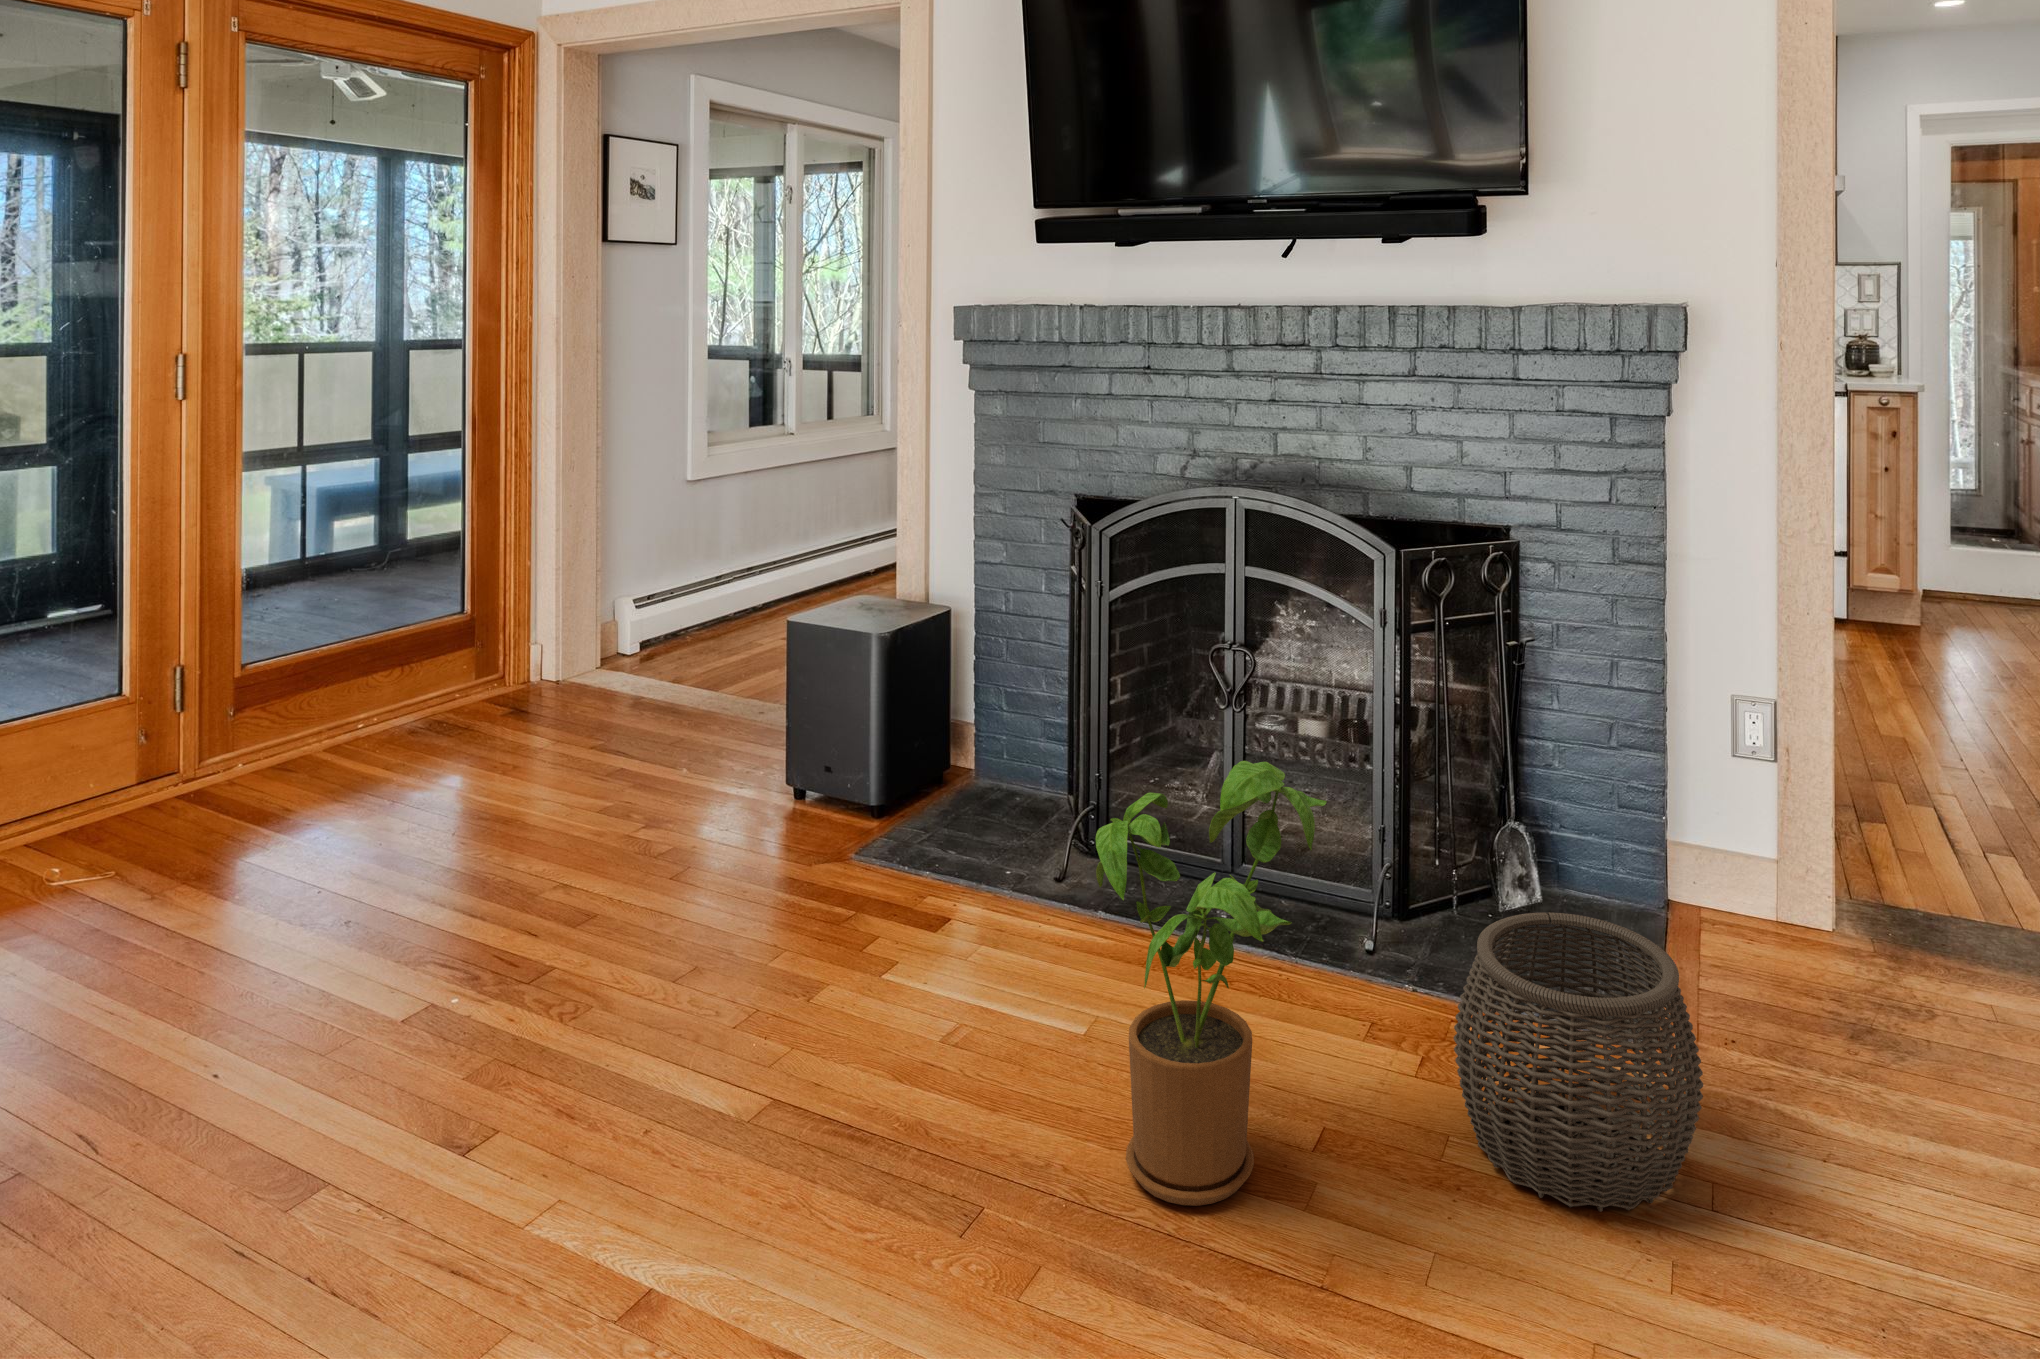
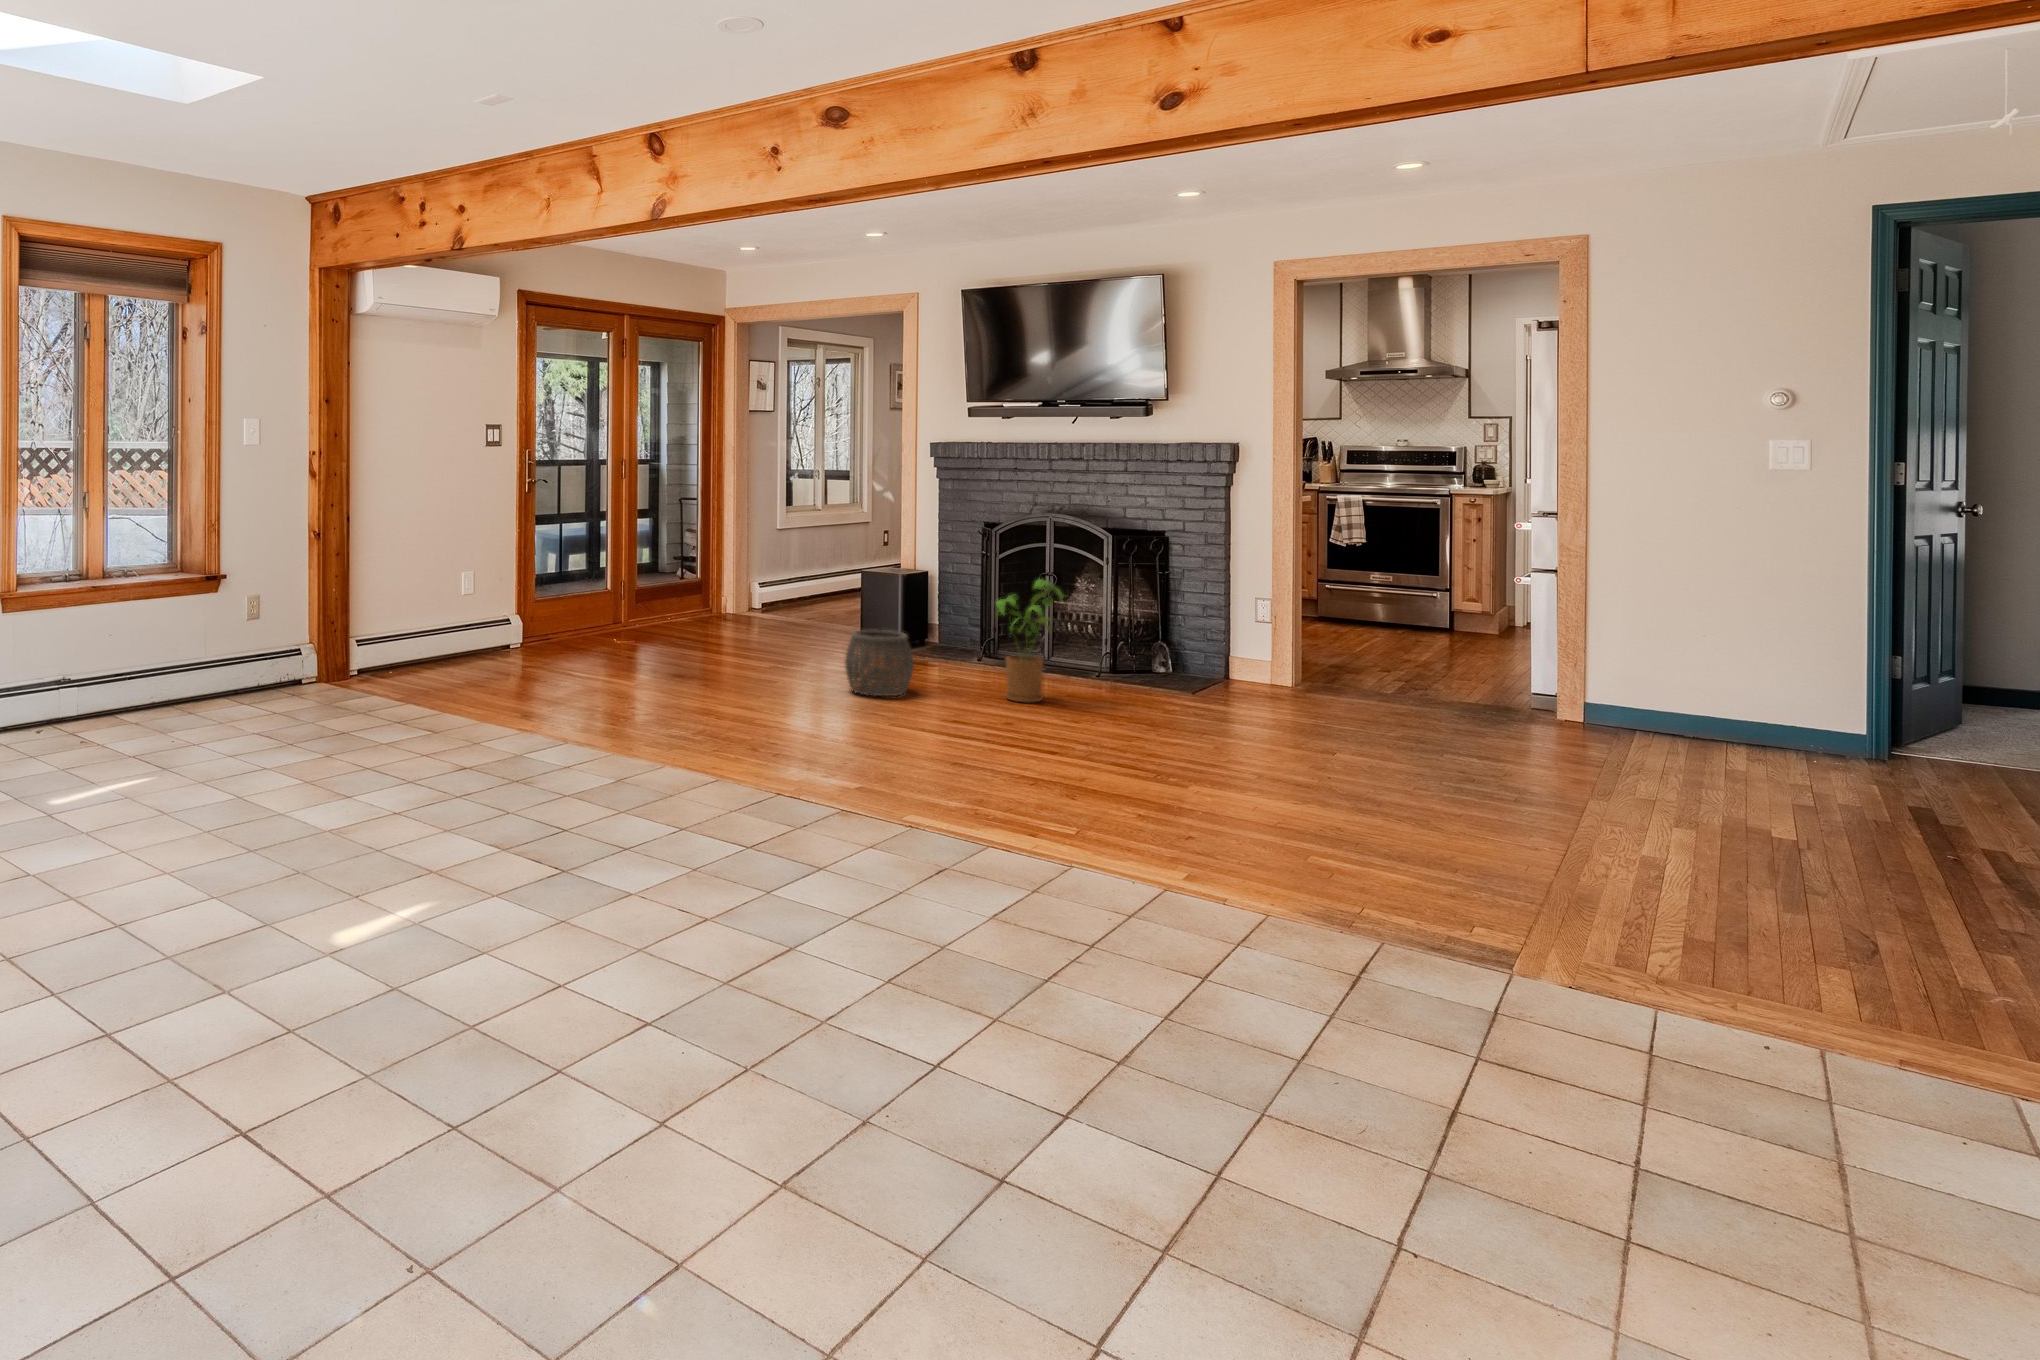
woven basket: present [1454,912,1703,1212] -> present [845,630,913,696]

